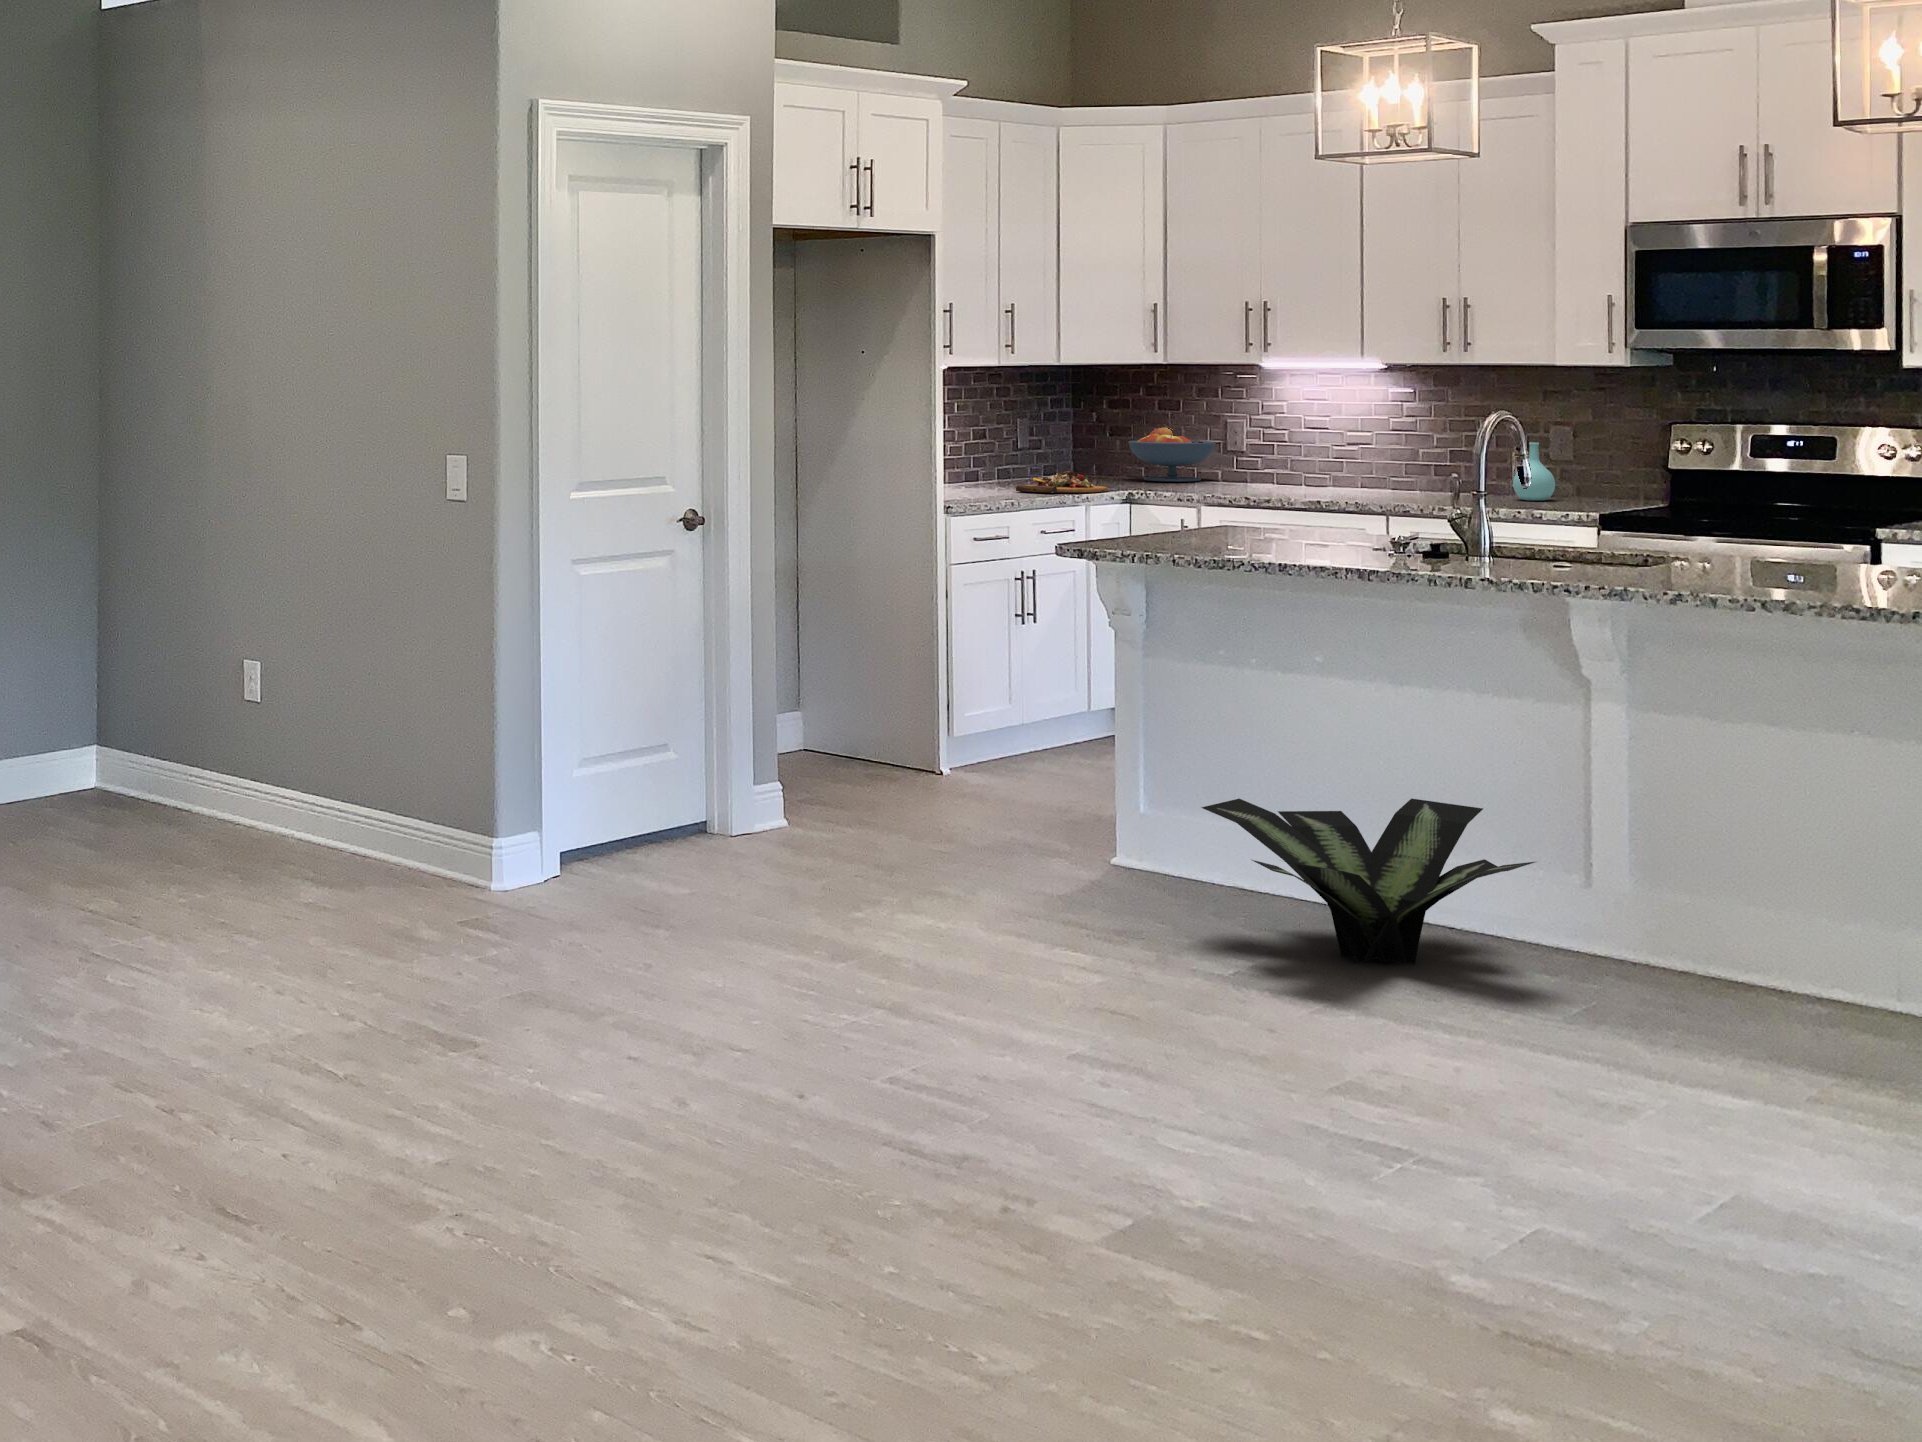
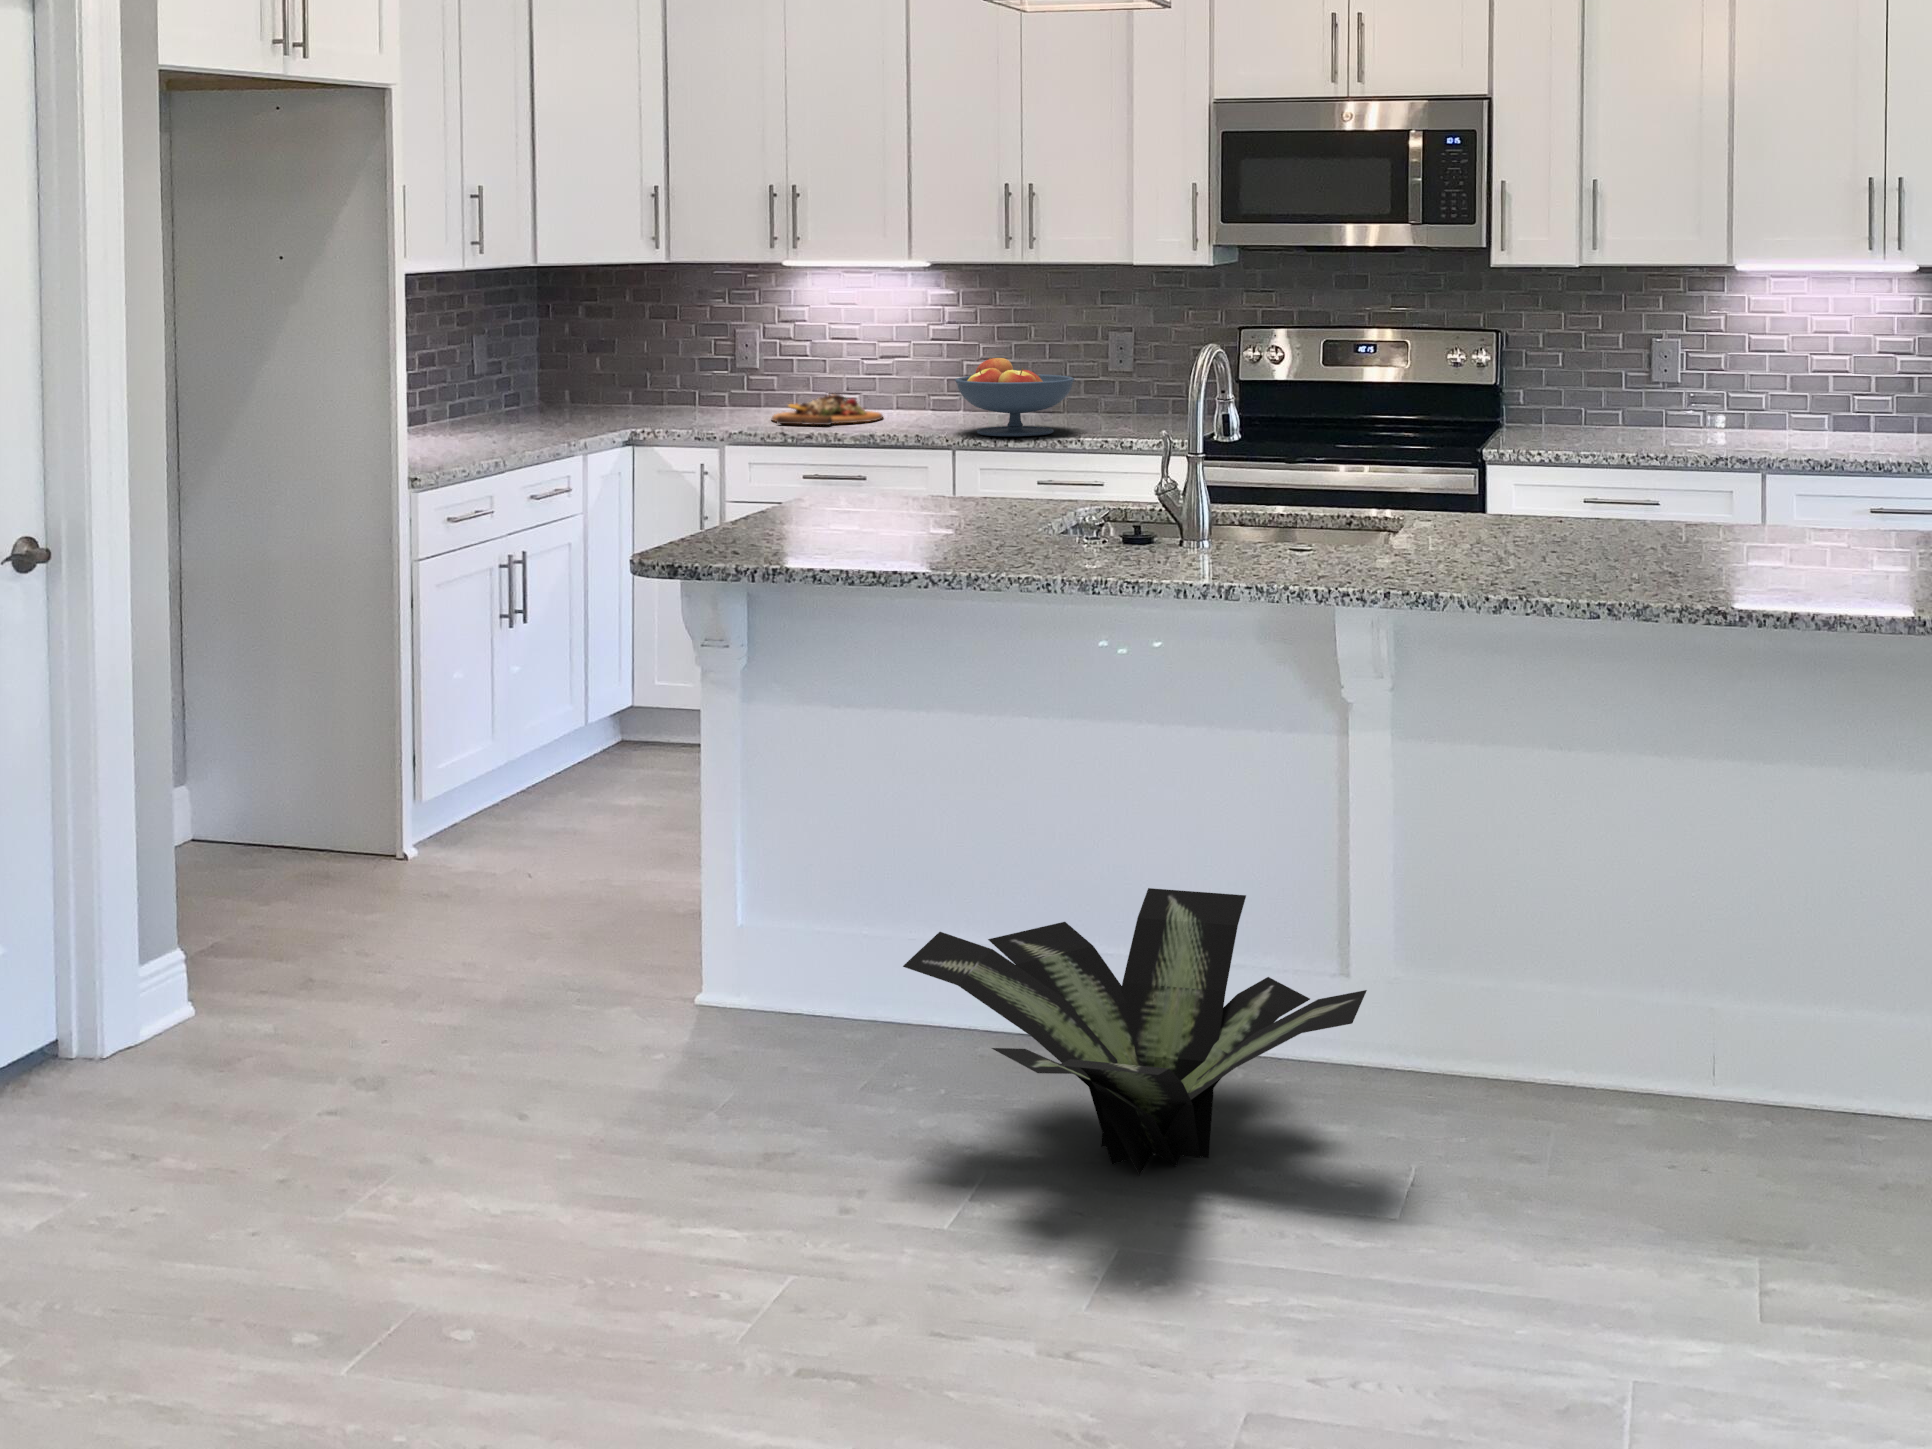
fruit bowl: present [1128,428,1216,482] -> present [955,357,1074,436]
bottle: present [1513,439,1555,501] -> none [1078,348,1122,419]
cutting board: present [1016,471,1109,493] -> present [772,394,883,425]

